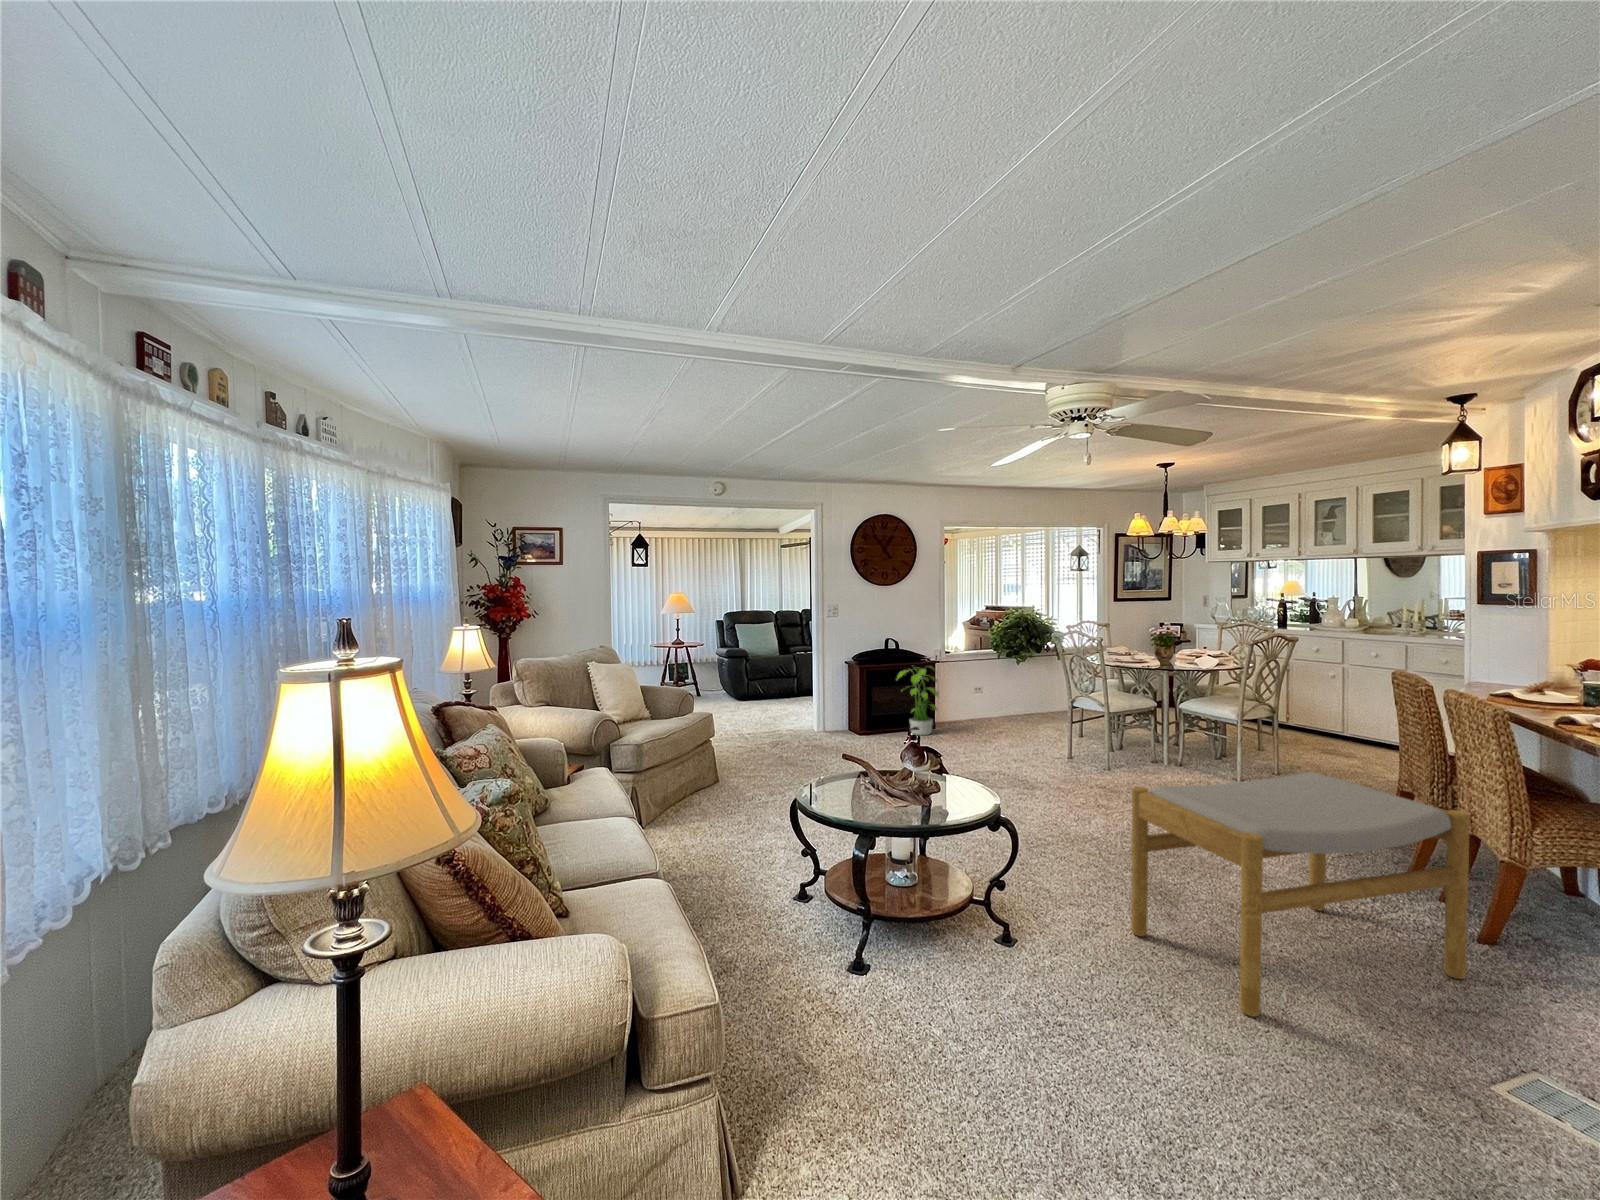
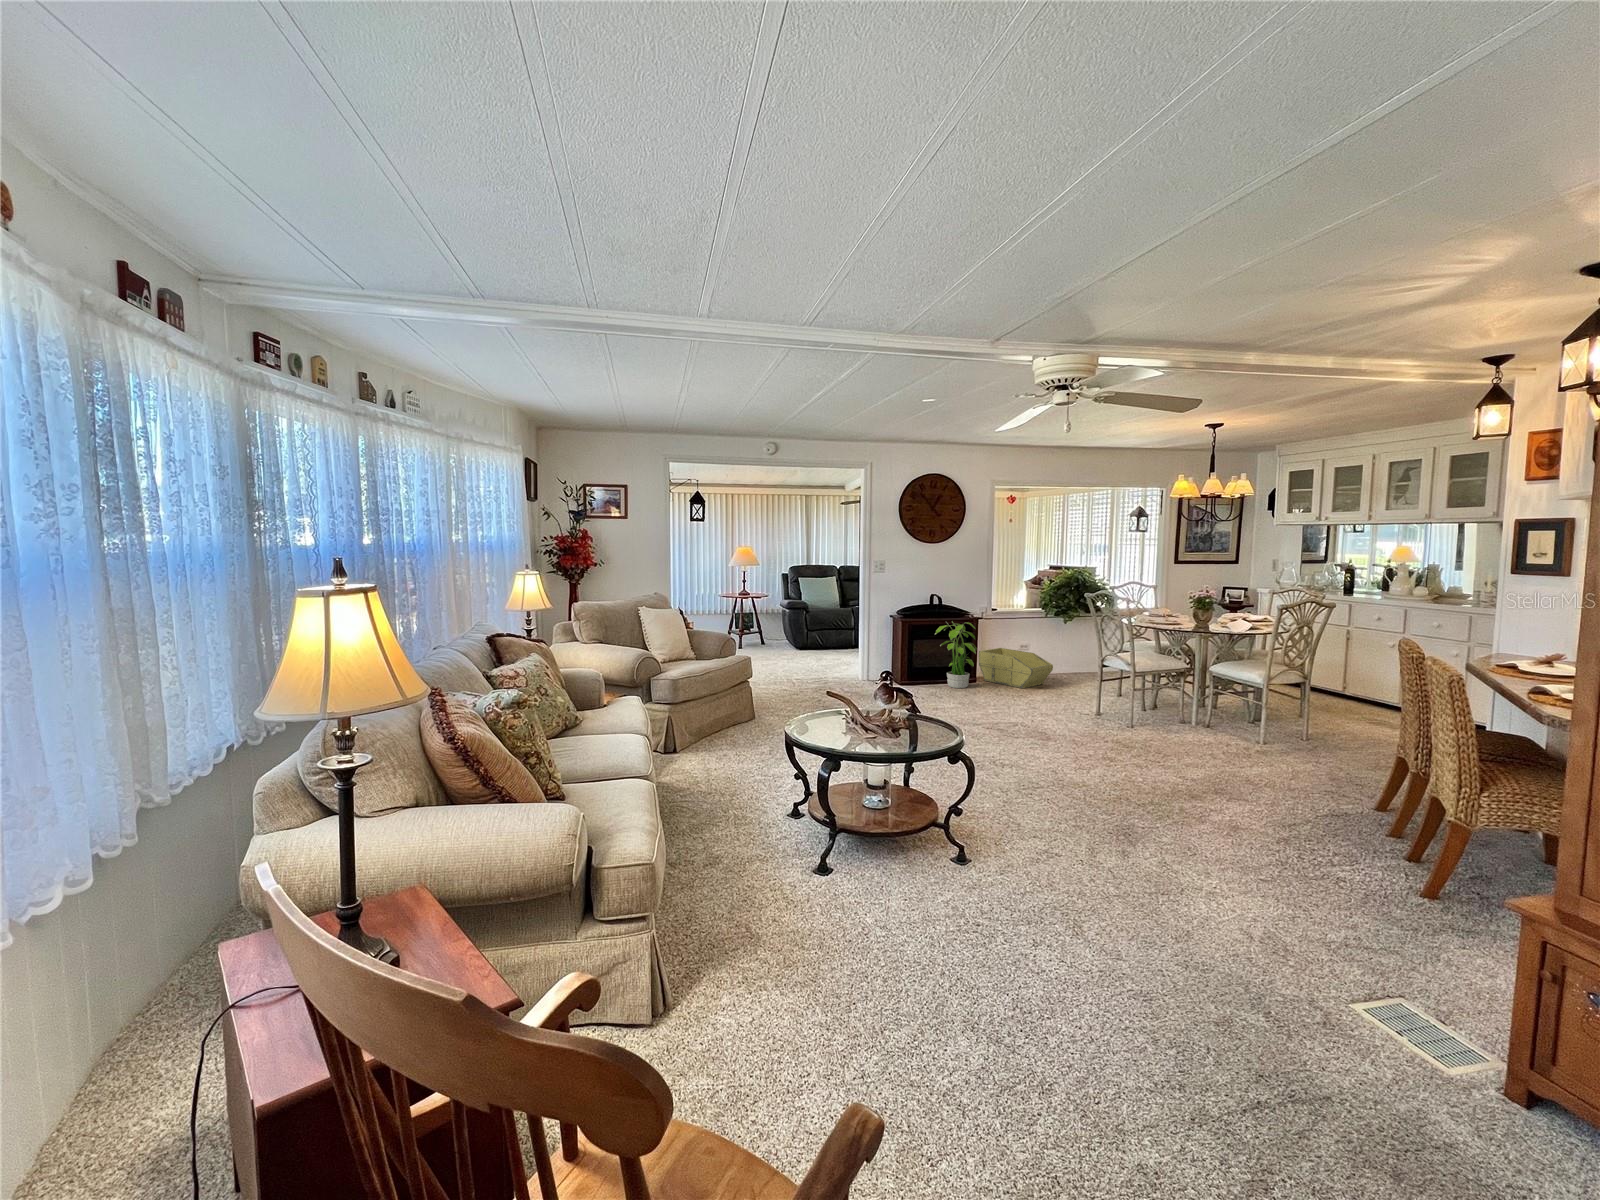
storage bin: none [938,691,1014,732] -> present [979,648,1053,688]
footstool: present [1131,770,1470,1017] -> none [1077,728,1397,934]

